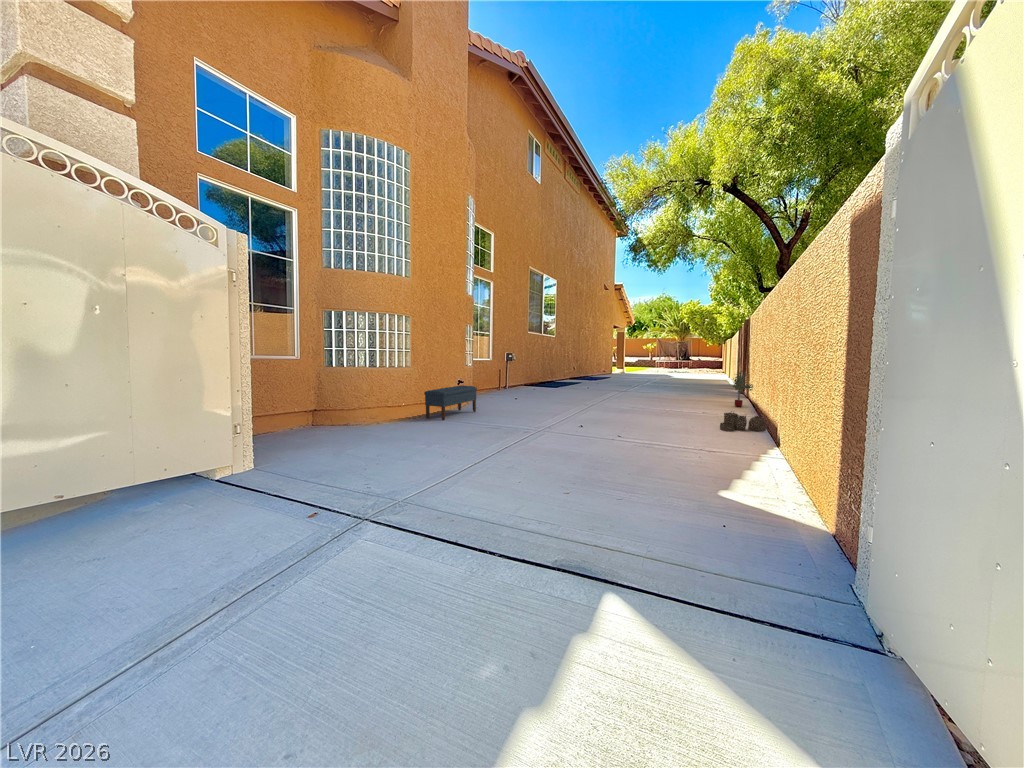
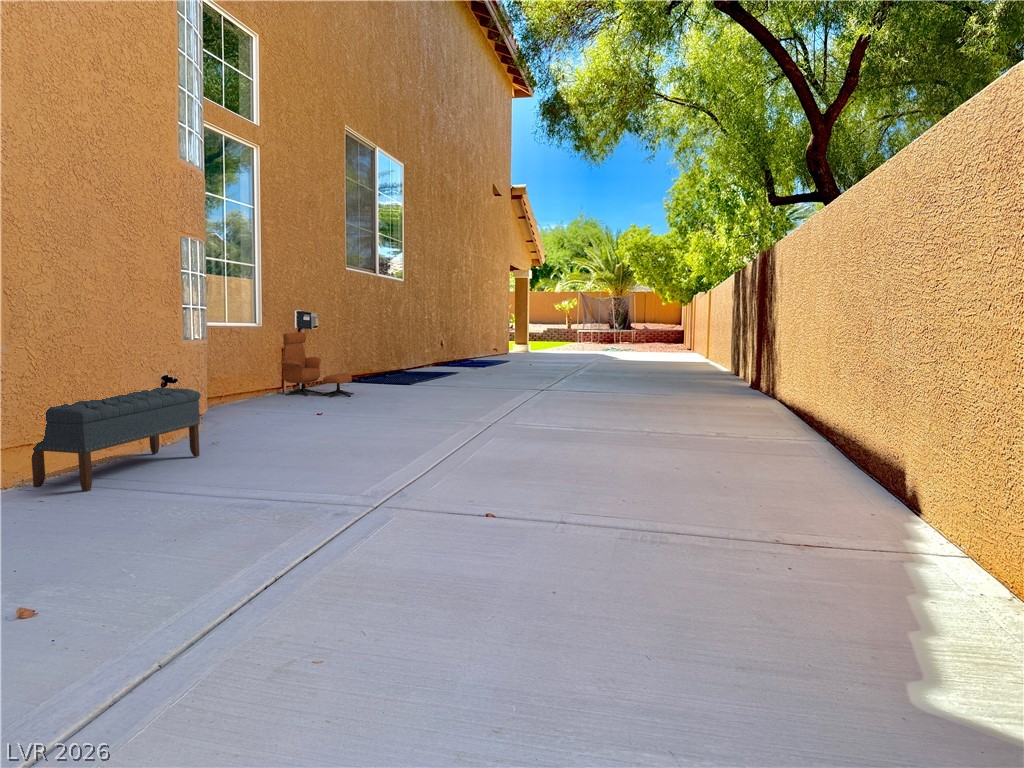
lounge chair: none [500,363,531,393] -> present [281,332,354,397]
potted tree: present [733,371,753,407] -> none [765,341,808,415]
woven basket: present [720,412,766,432] -> none [792,430,887,480]

